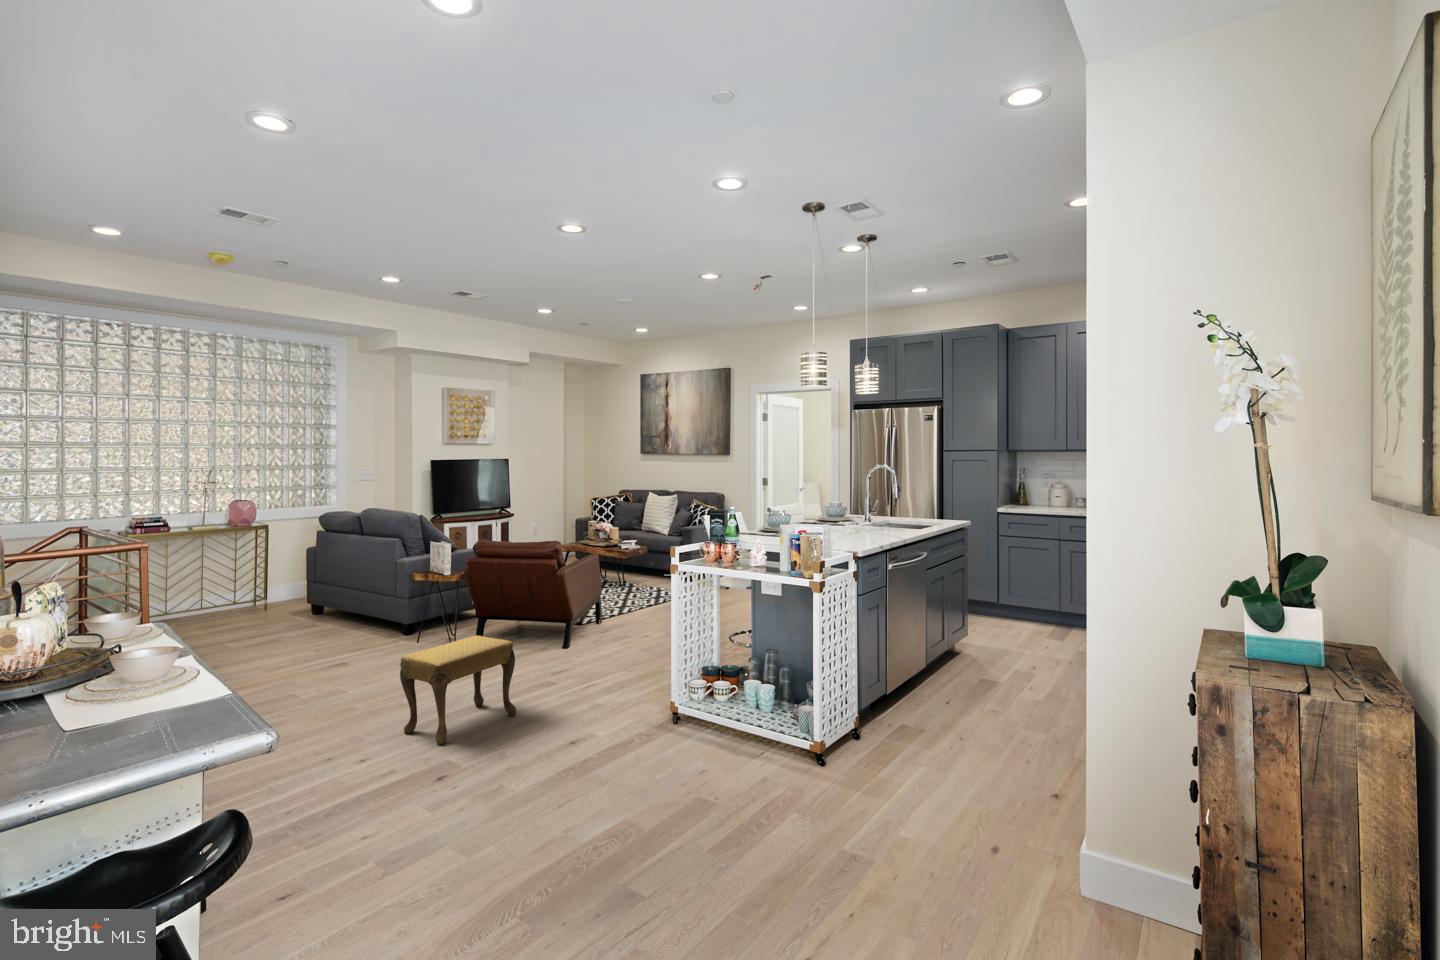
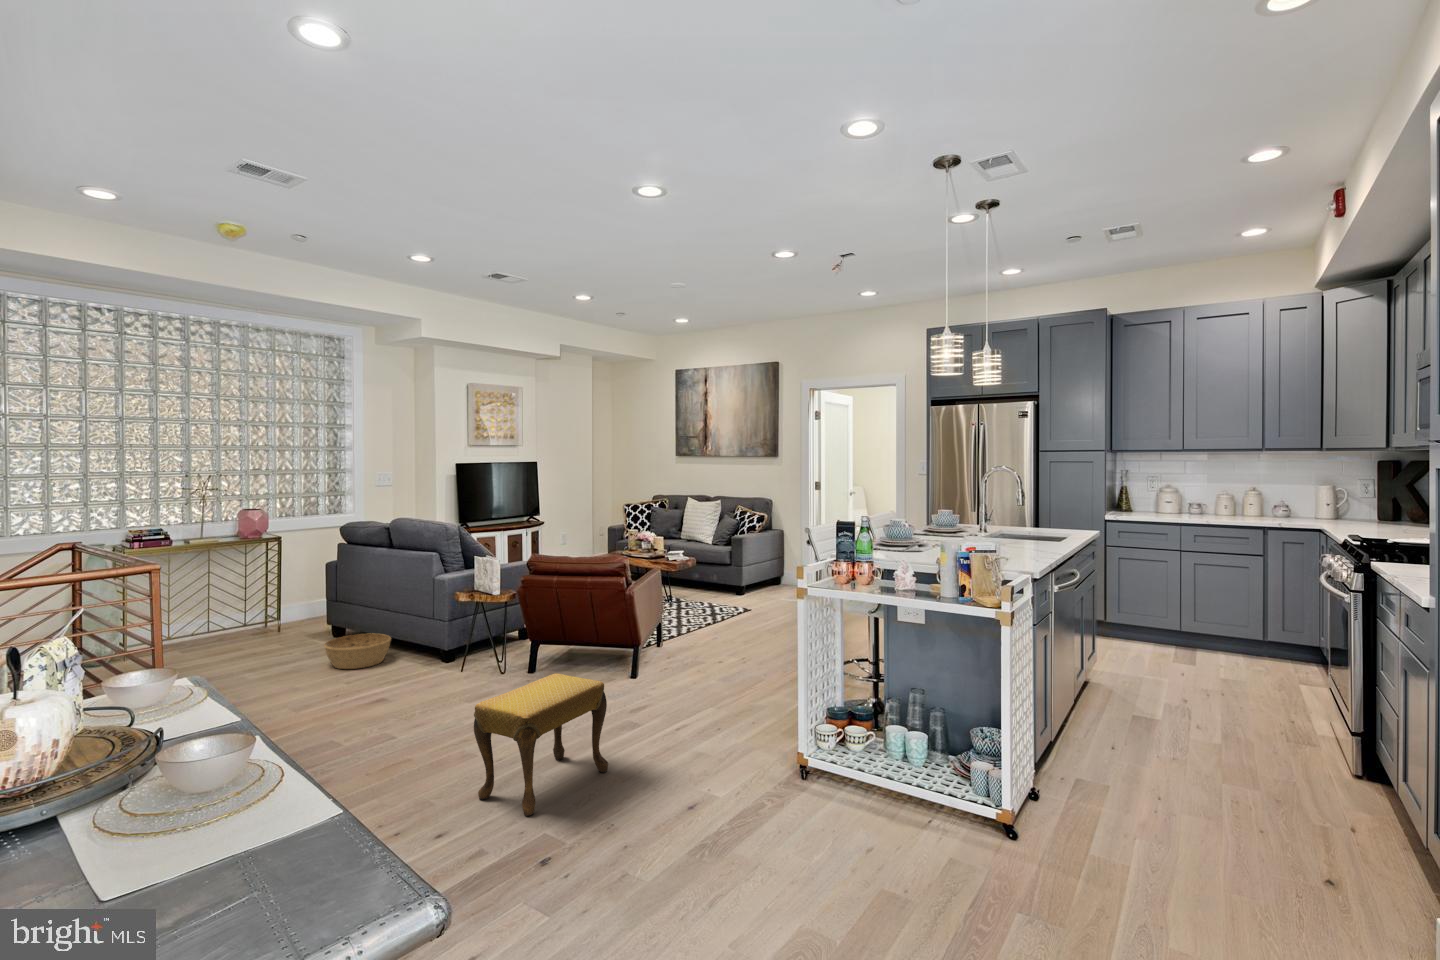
basket: none [300,609,360,639] -> present [324,634,391,669]

